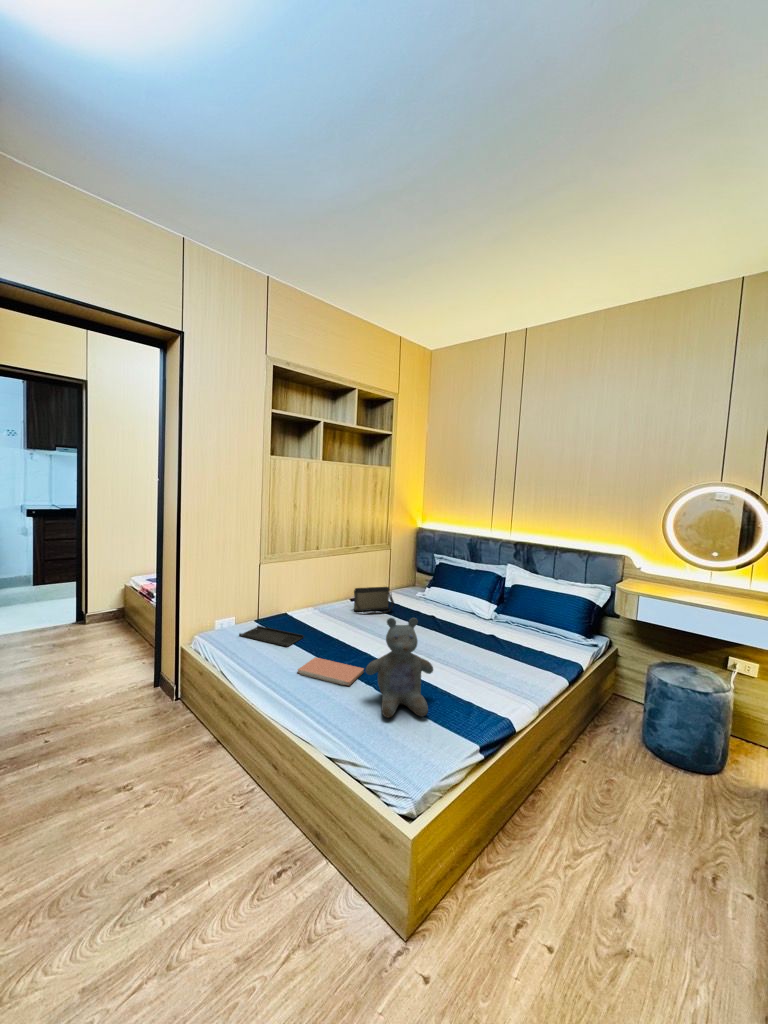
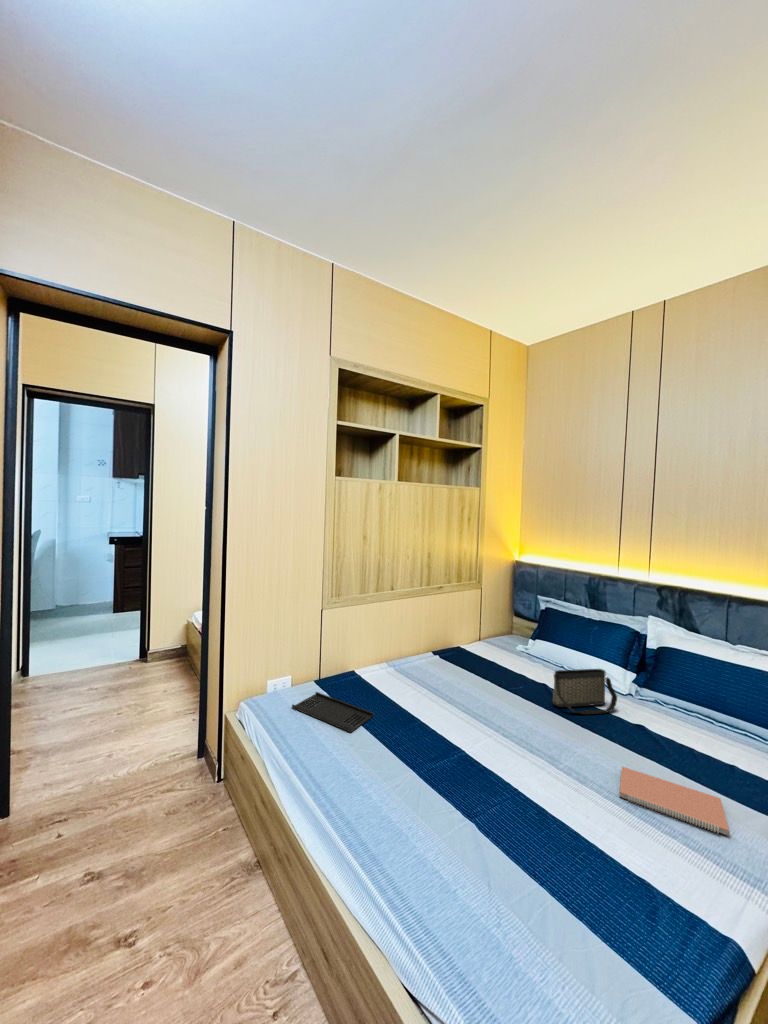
handbag: present [354,587,394,614] -> present [553,669,617,714]
stuffed bear: present [366,618,433,718] -> none [467,730,584,927]
notebook: present [298,657,364,686] -> present [620,767,729,835]

